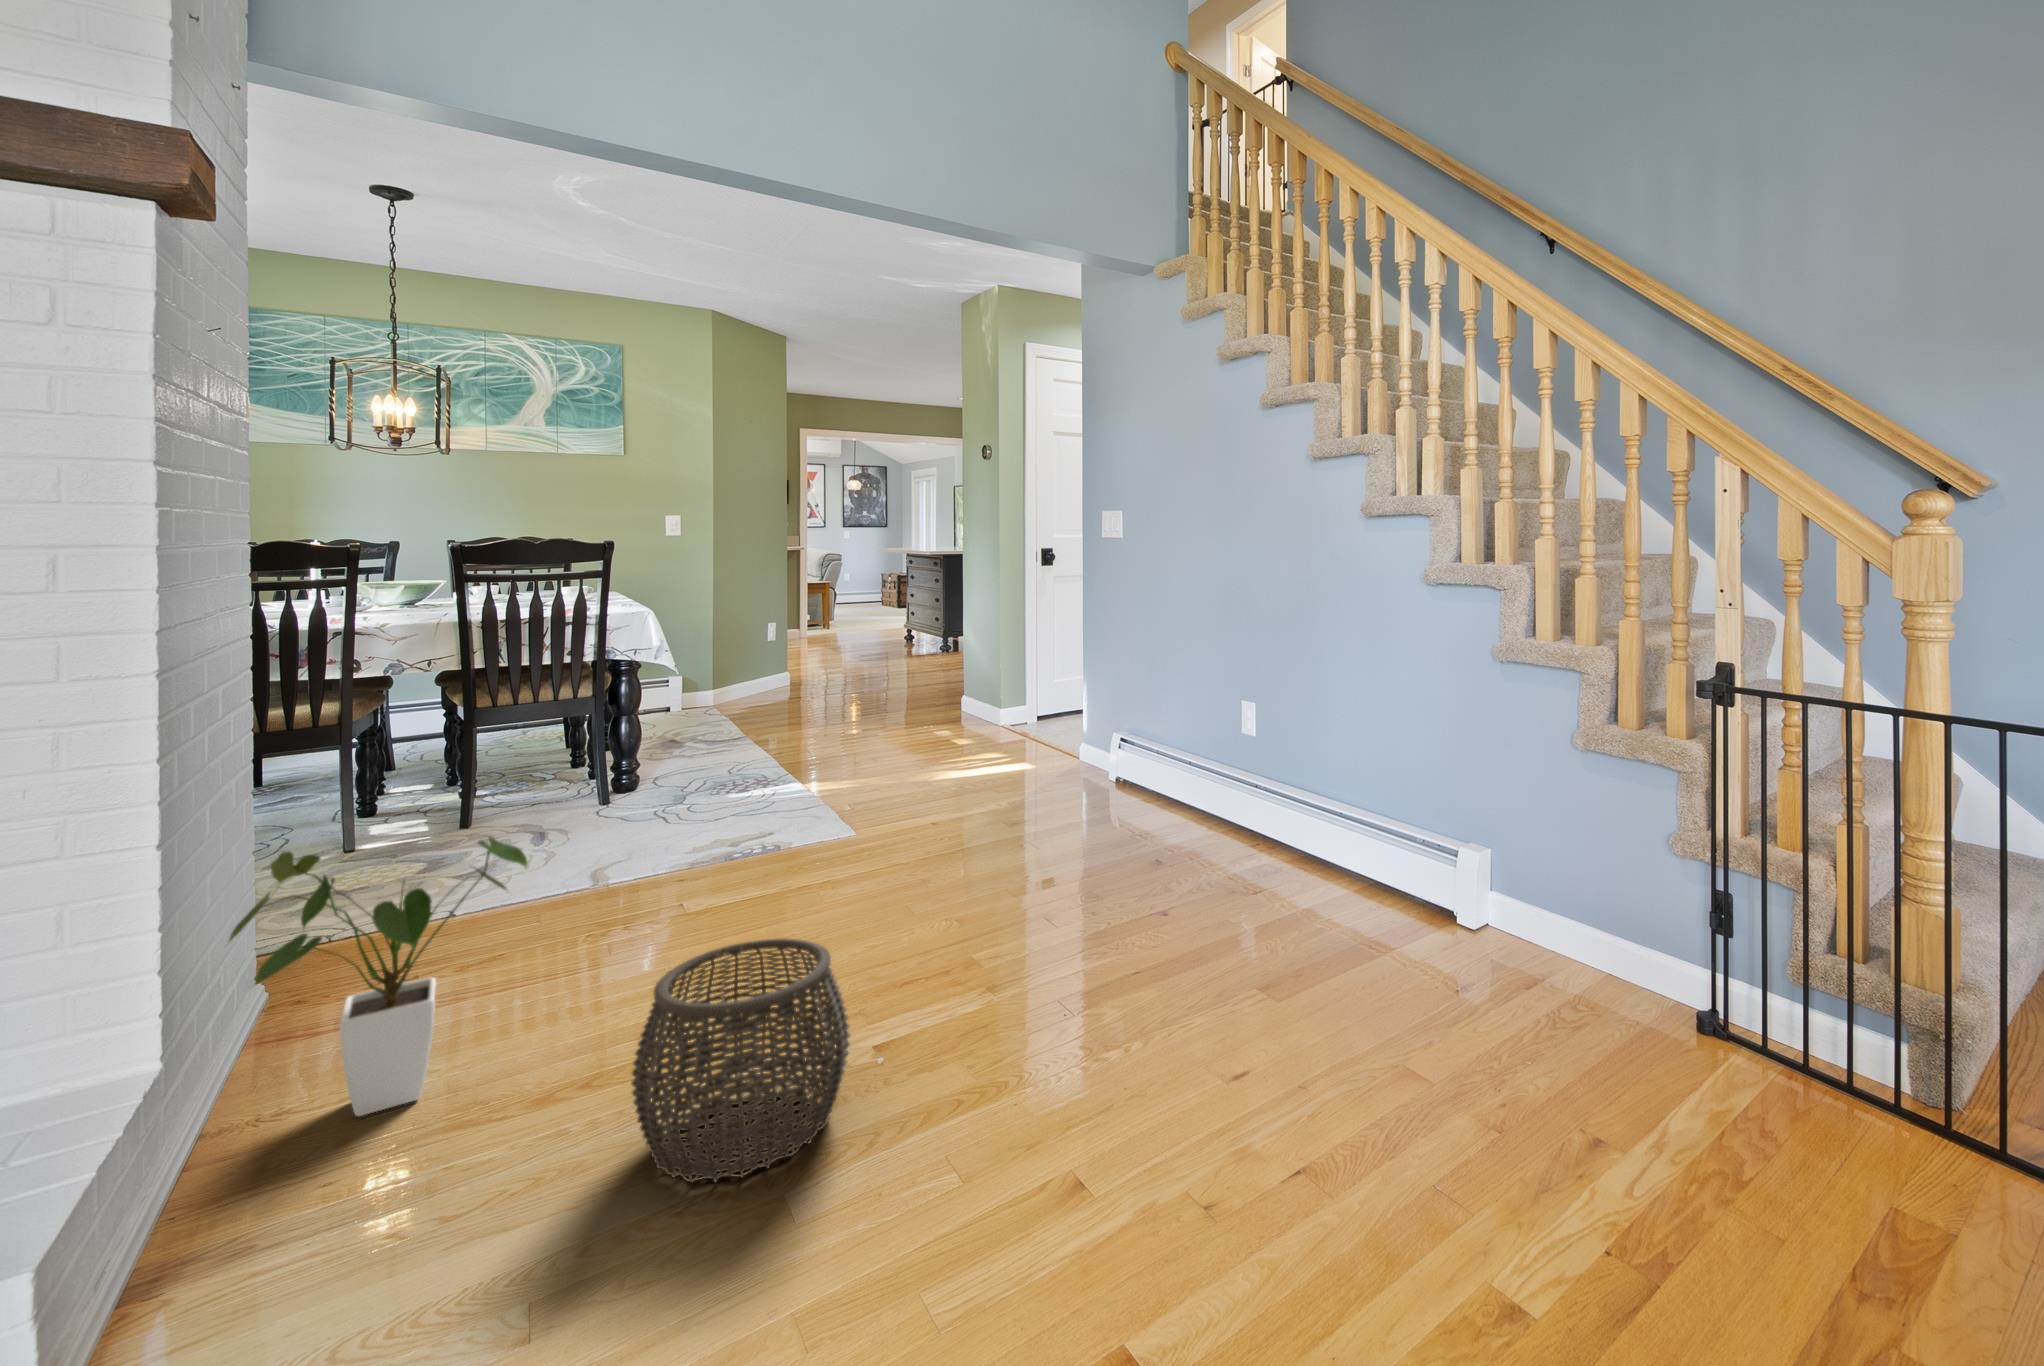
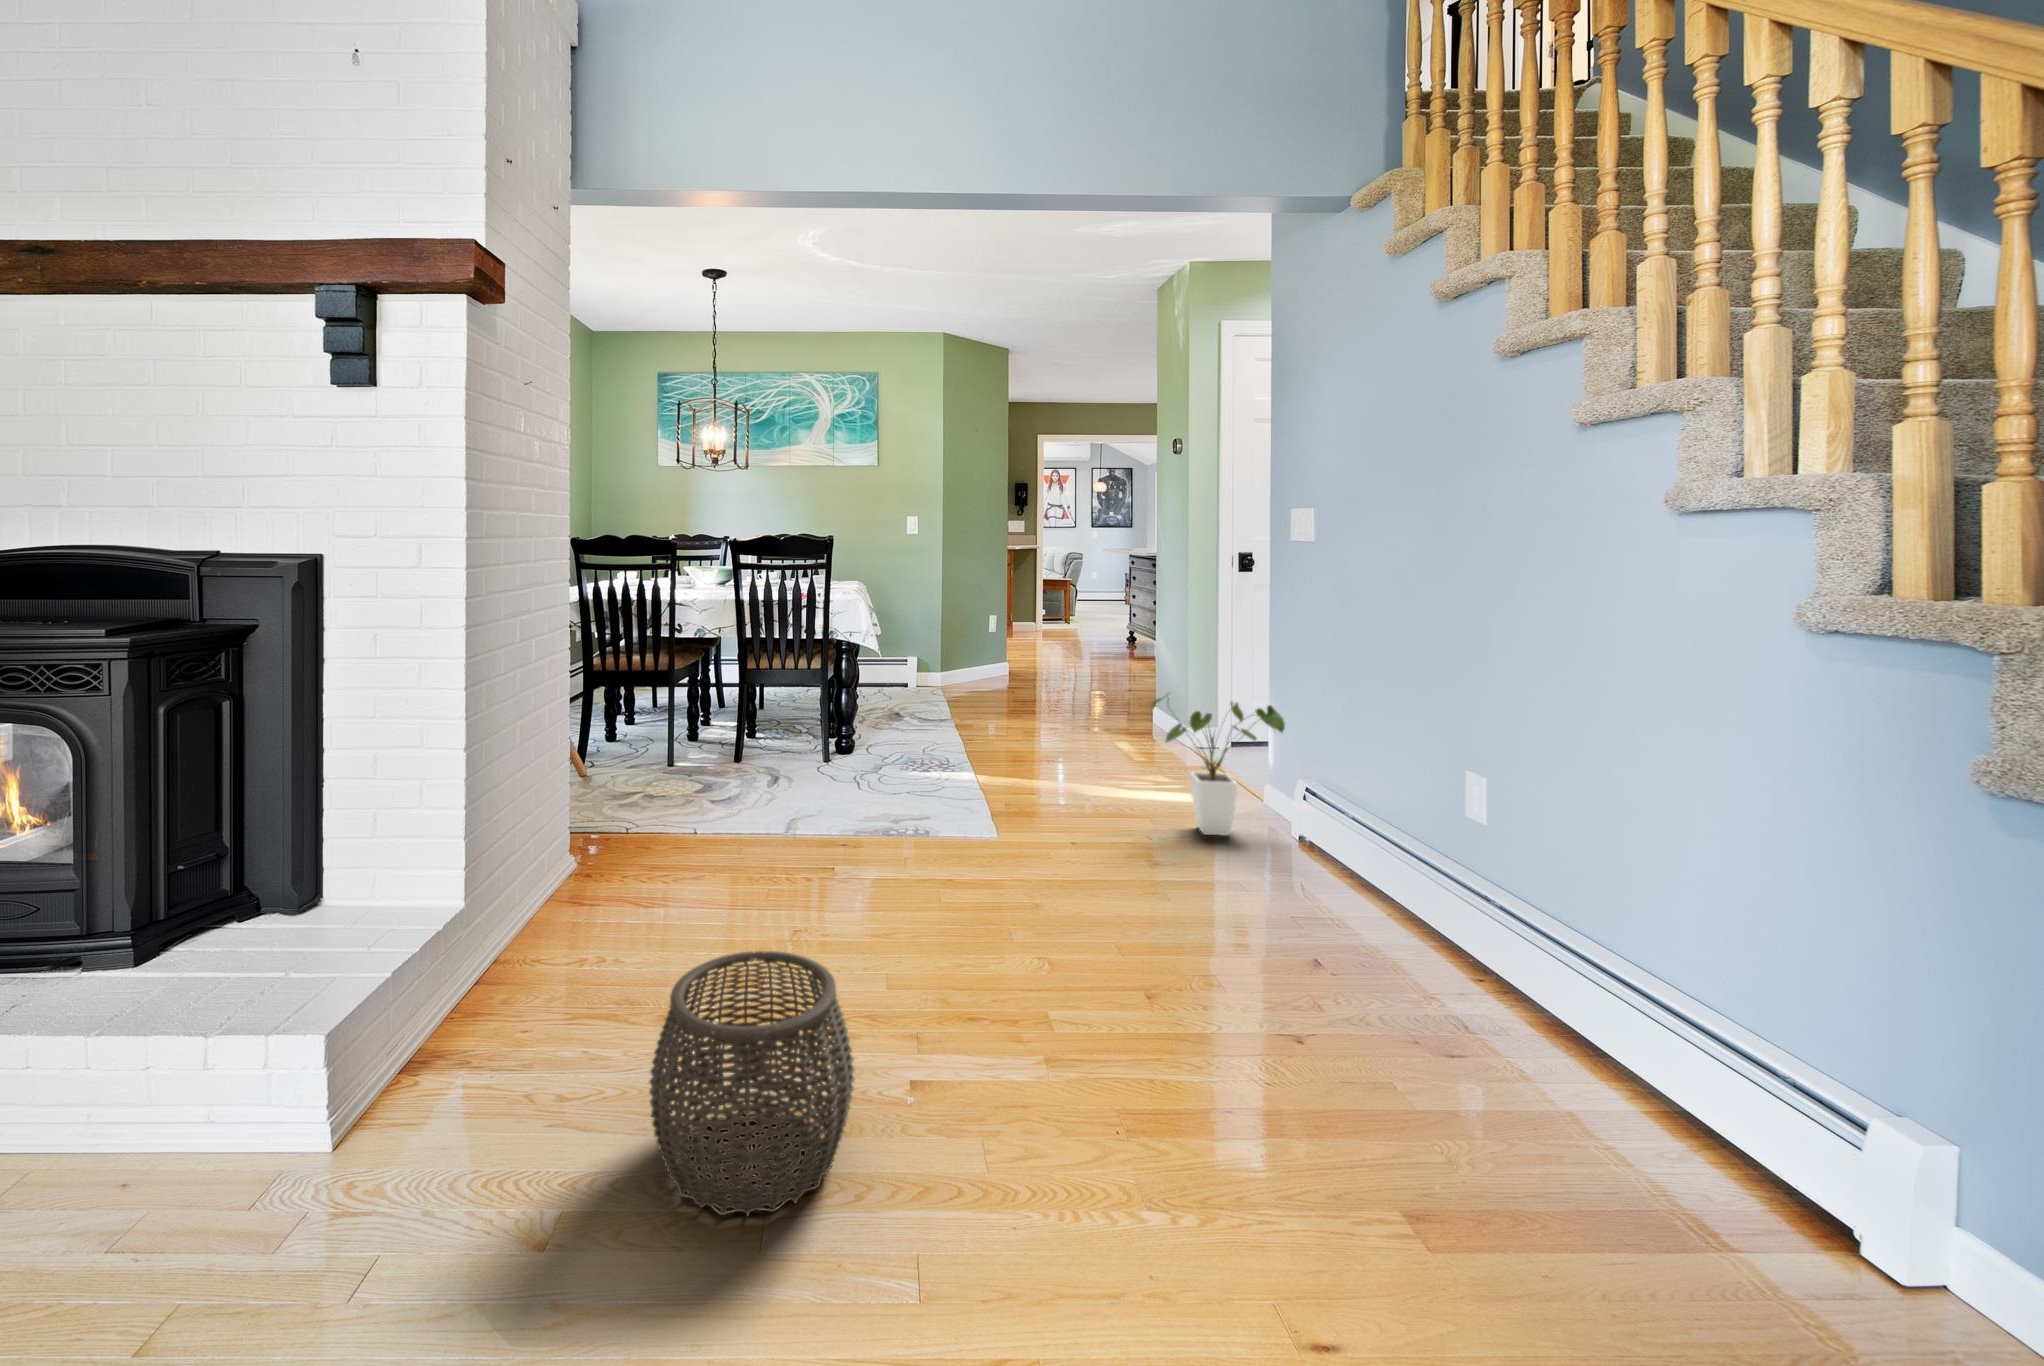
house plant: present [229,836,527,1116] -> present [1151,696,1285,836]

